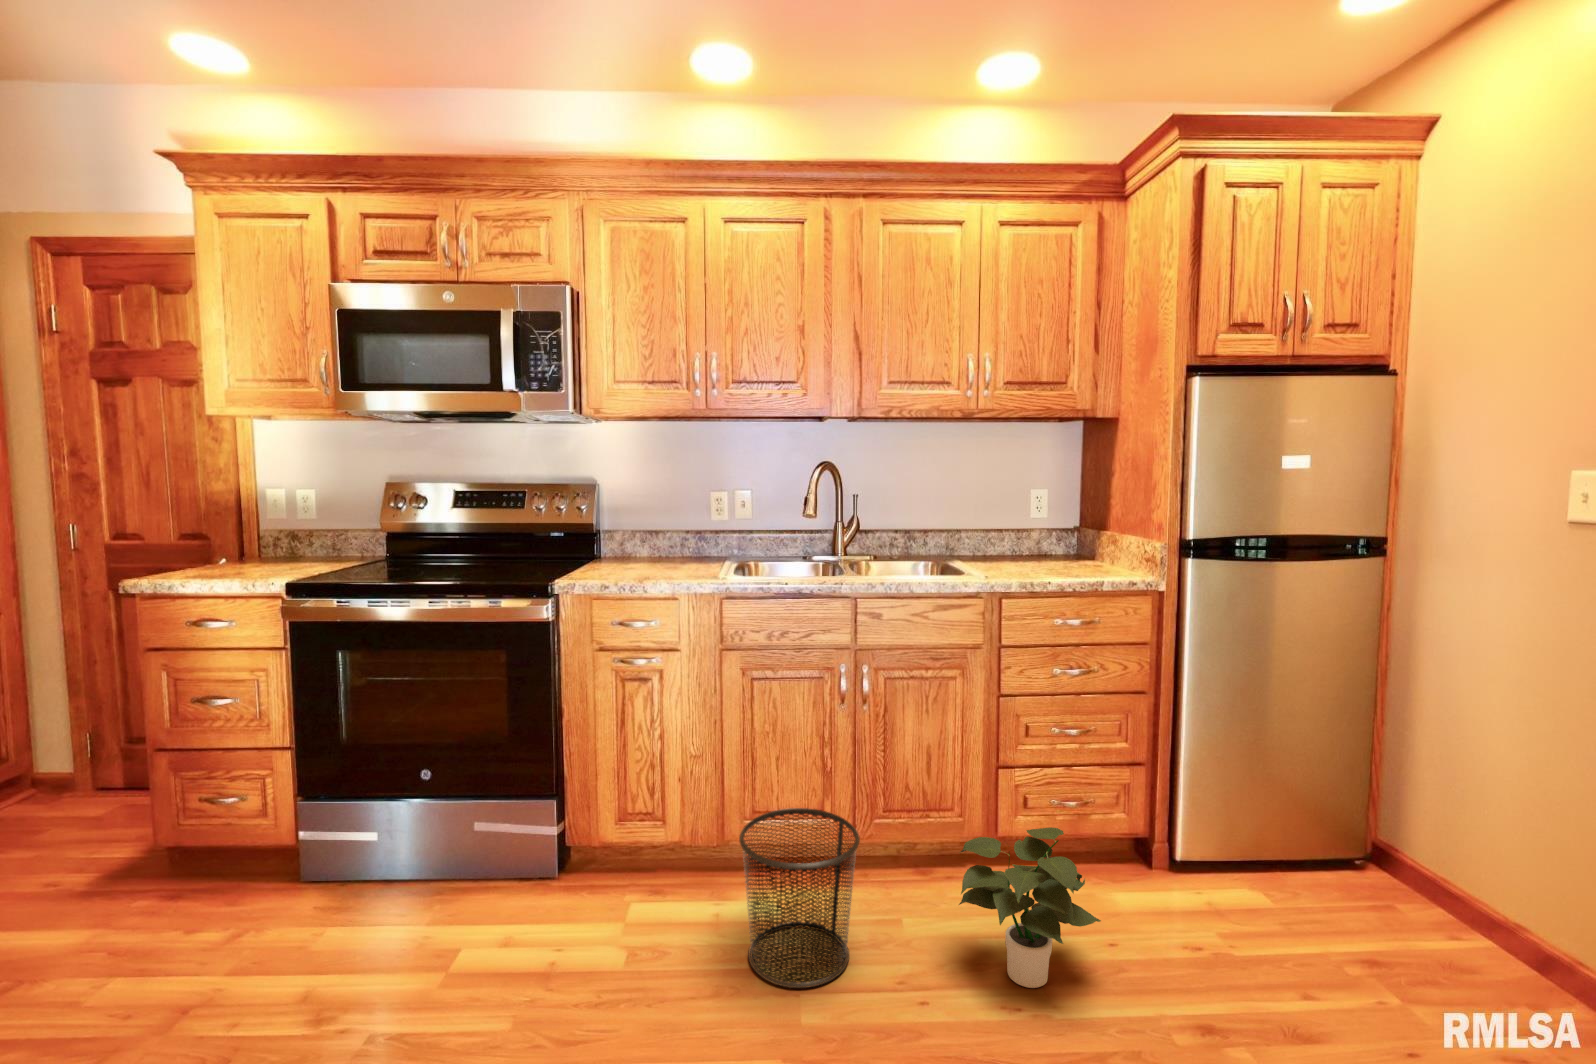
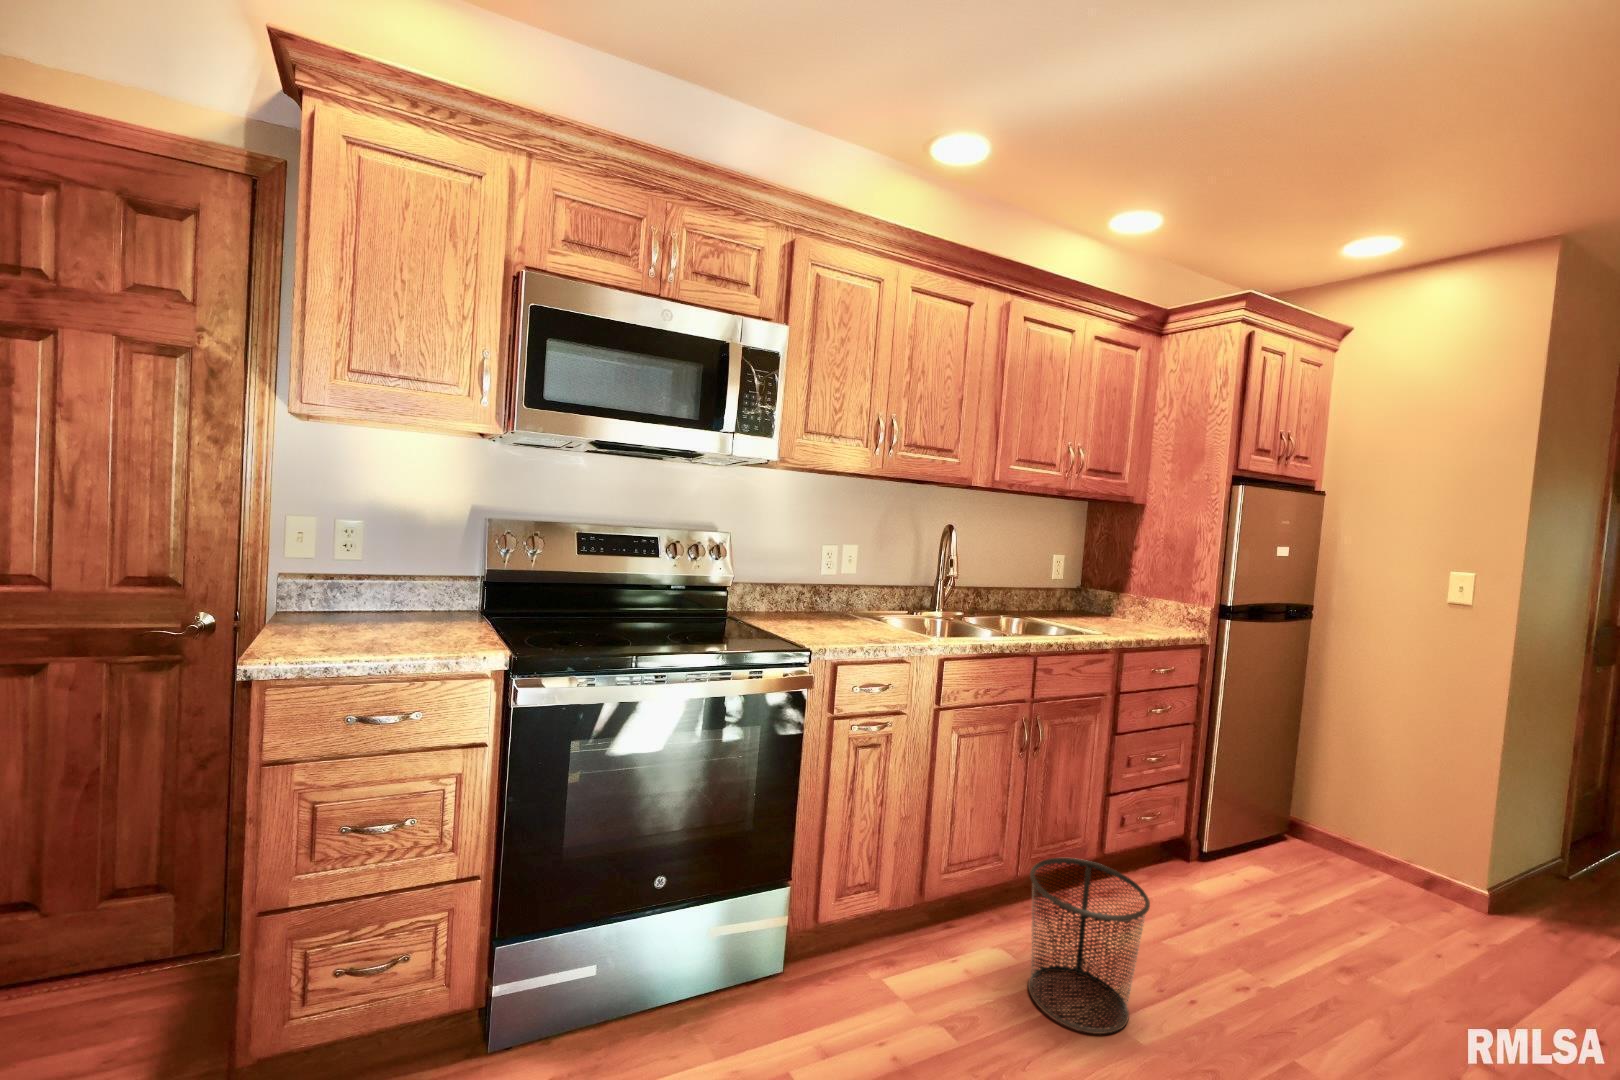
potted plant: present [959,827,1101,988] -> none [1175,842,1297,978]

